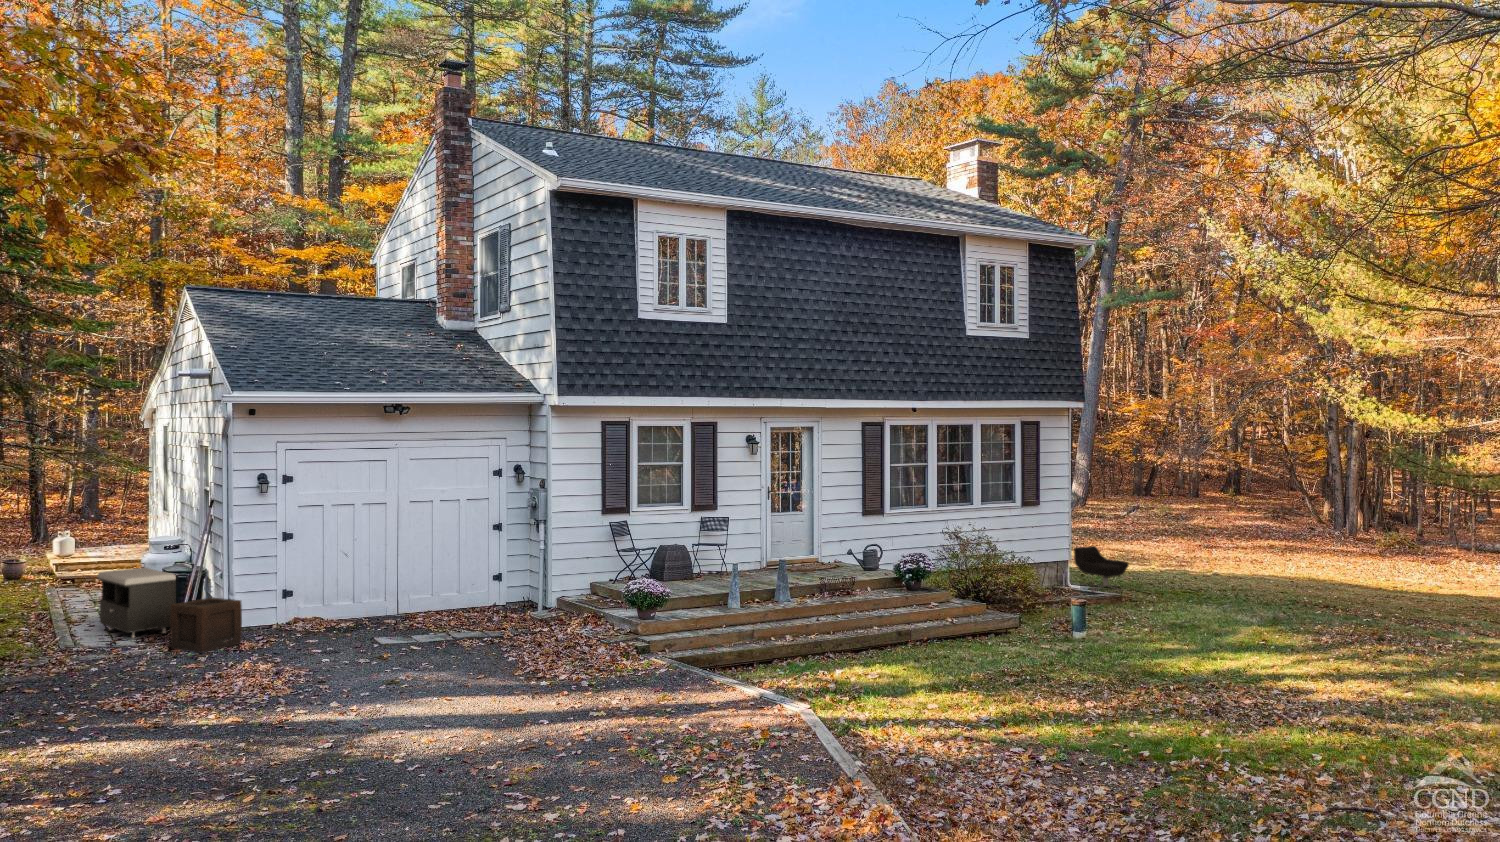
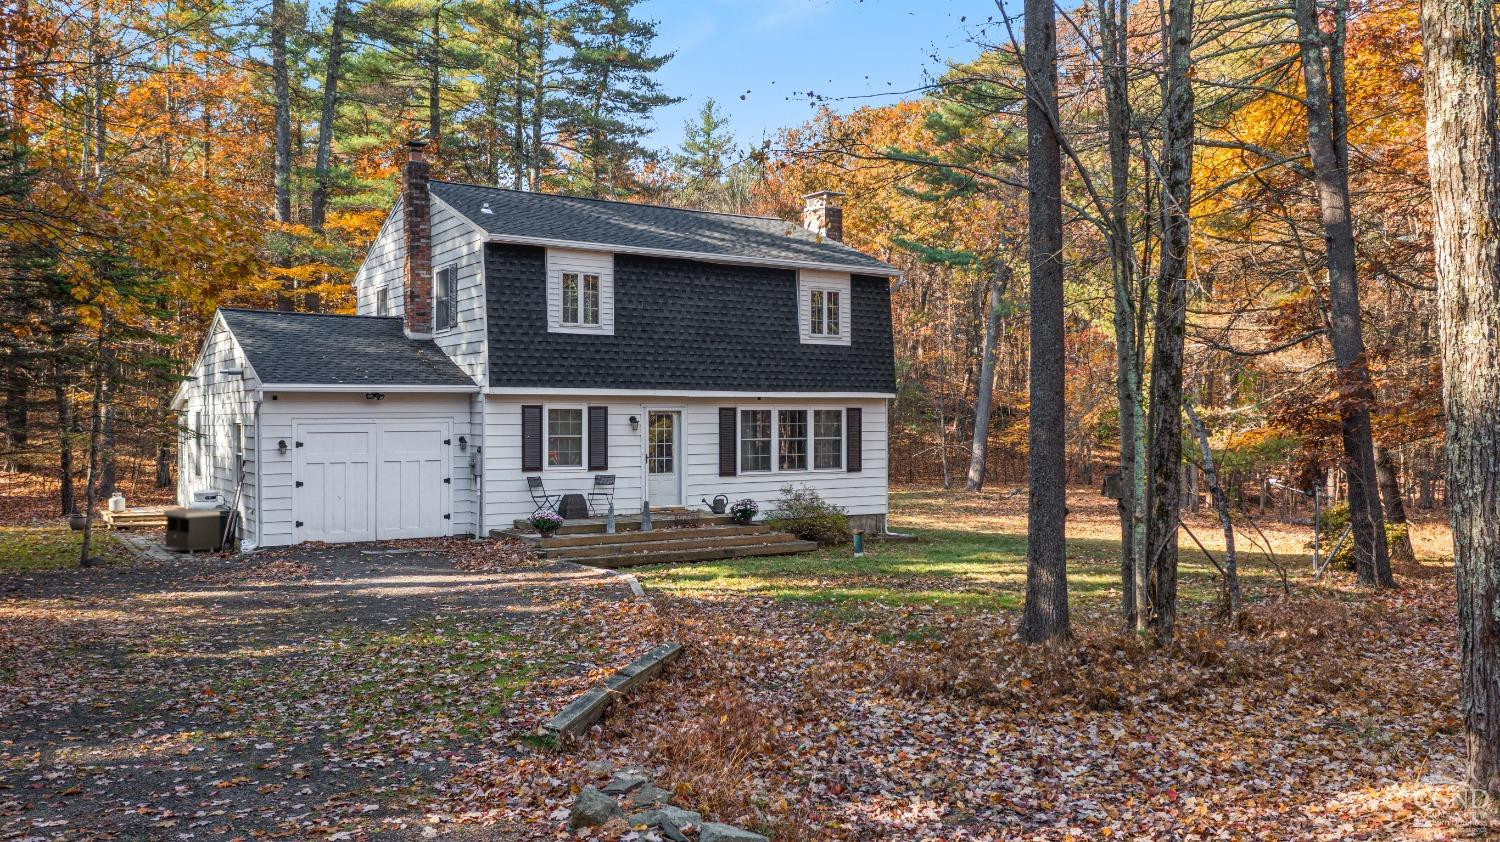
lounge chair: present [1074,546,1129,590] -> none [885,500,924,531]
wooden crate: present [170,597,242,653] -> none [220,526,269,560]

